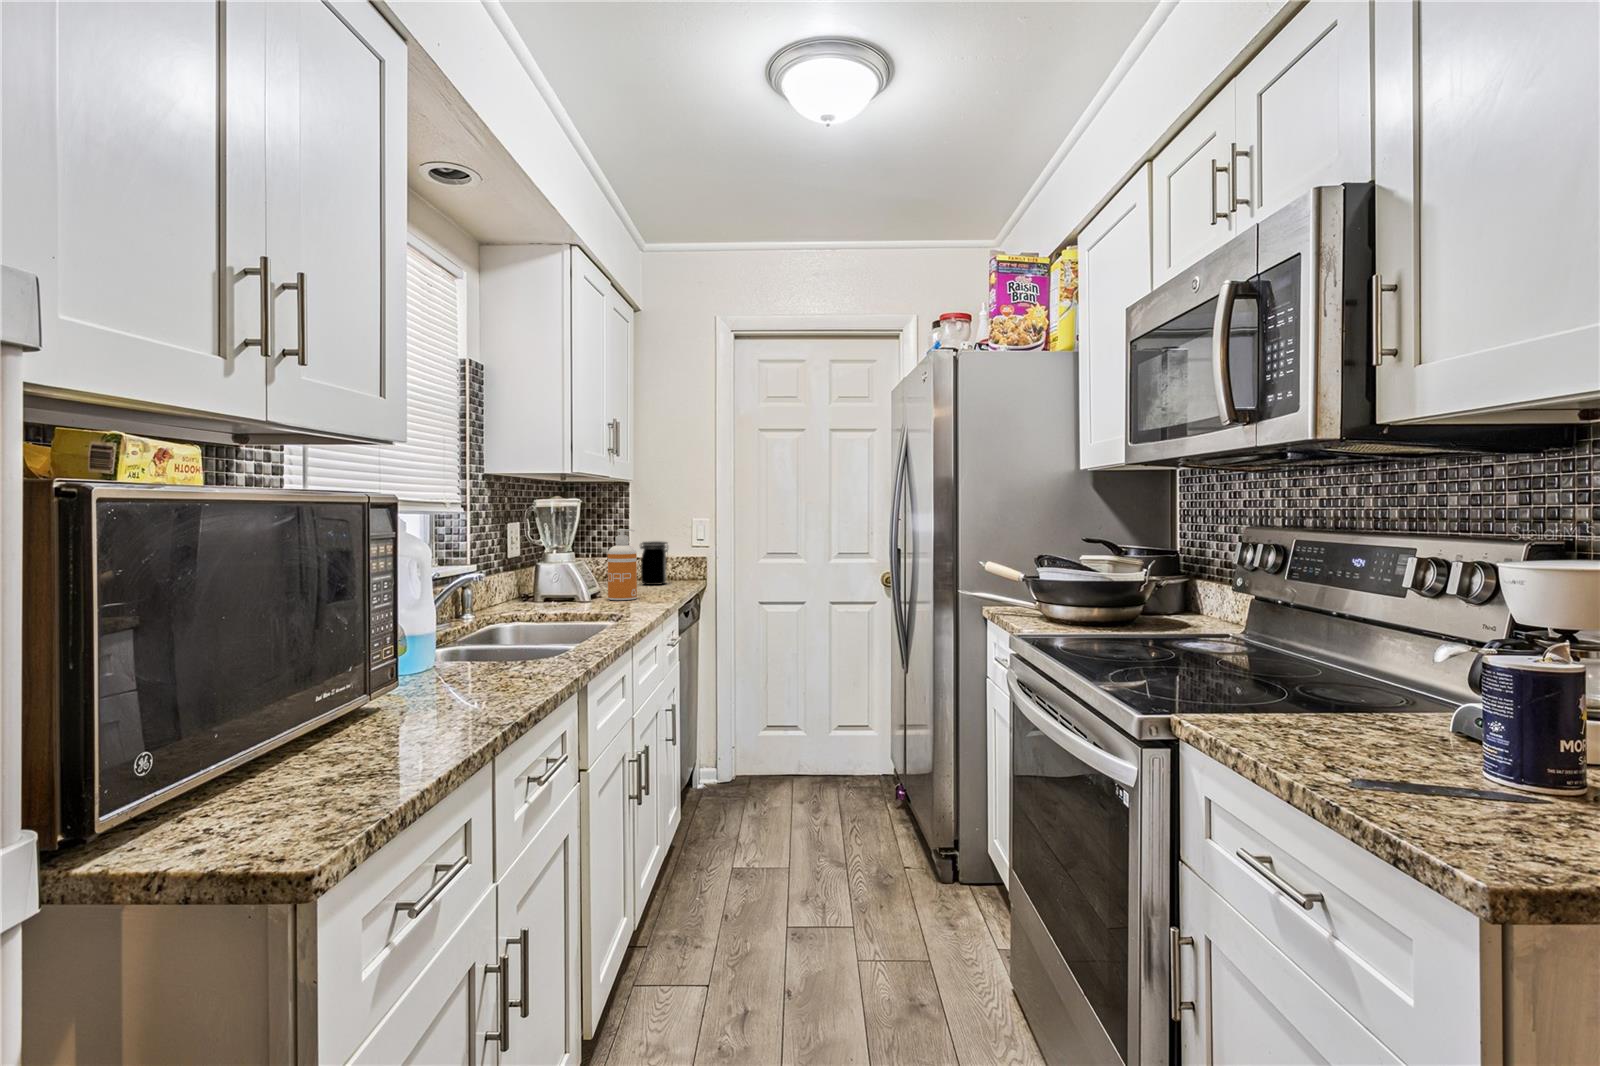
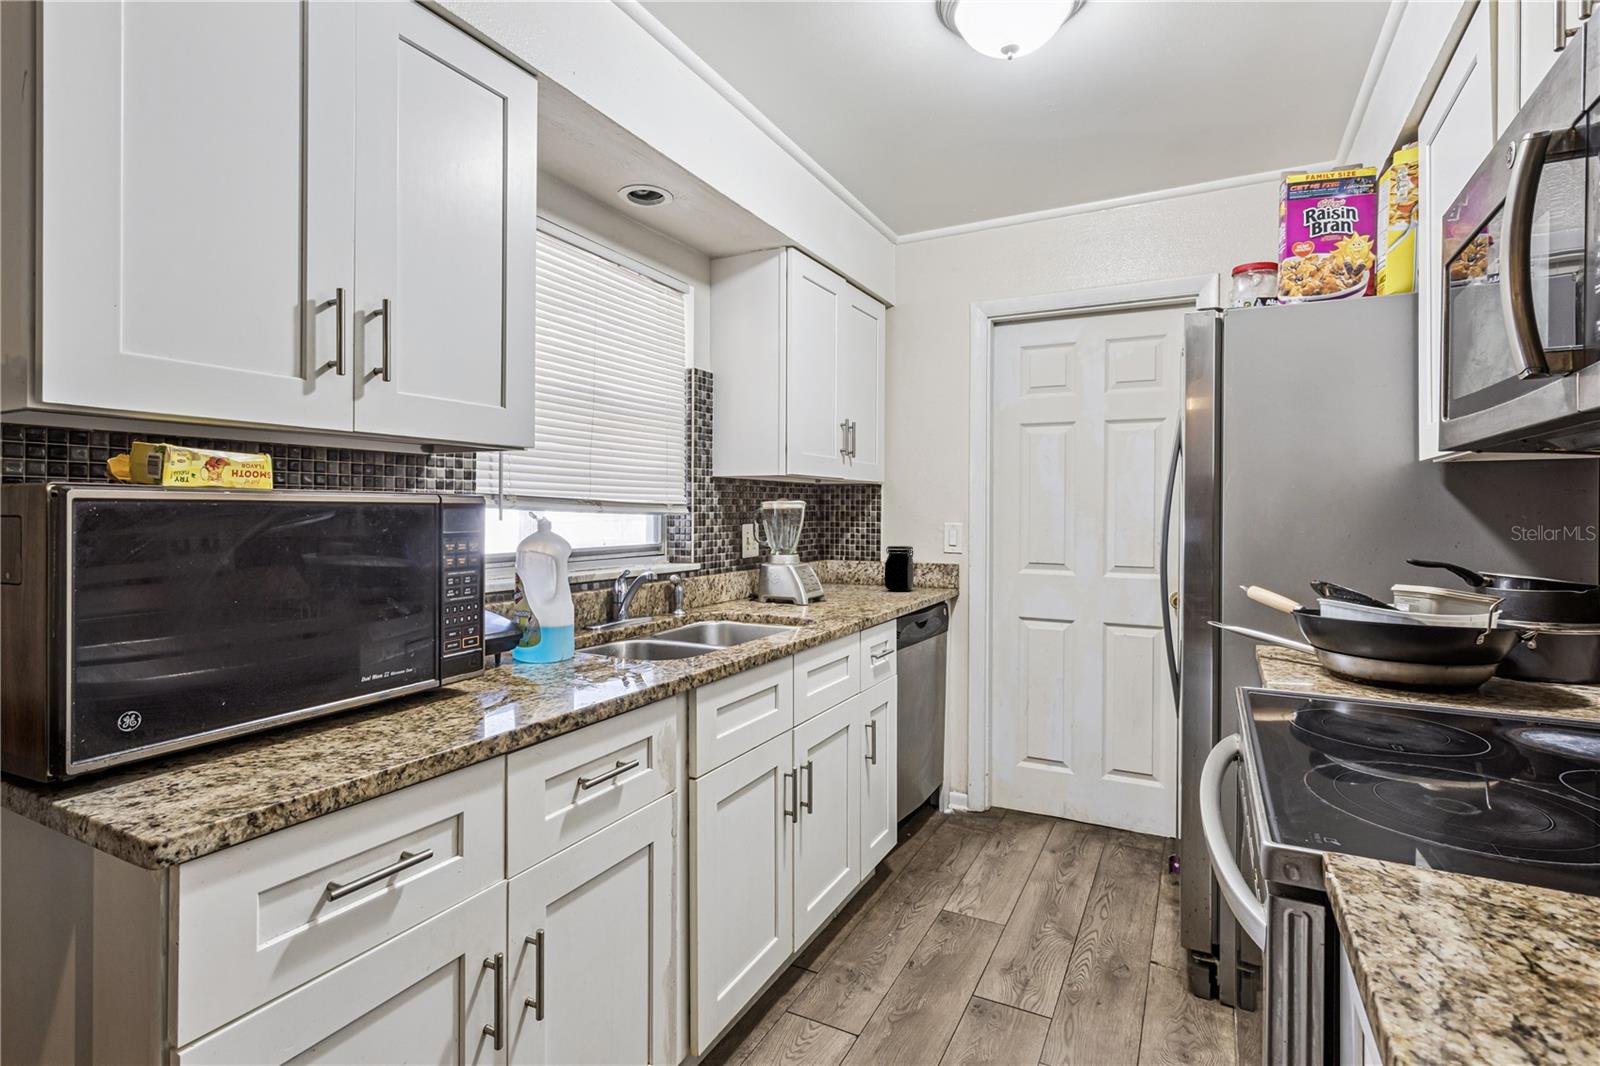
soap dispenser: present [608,529,637,600] -> none [828,532,858,606]

